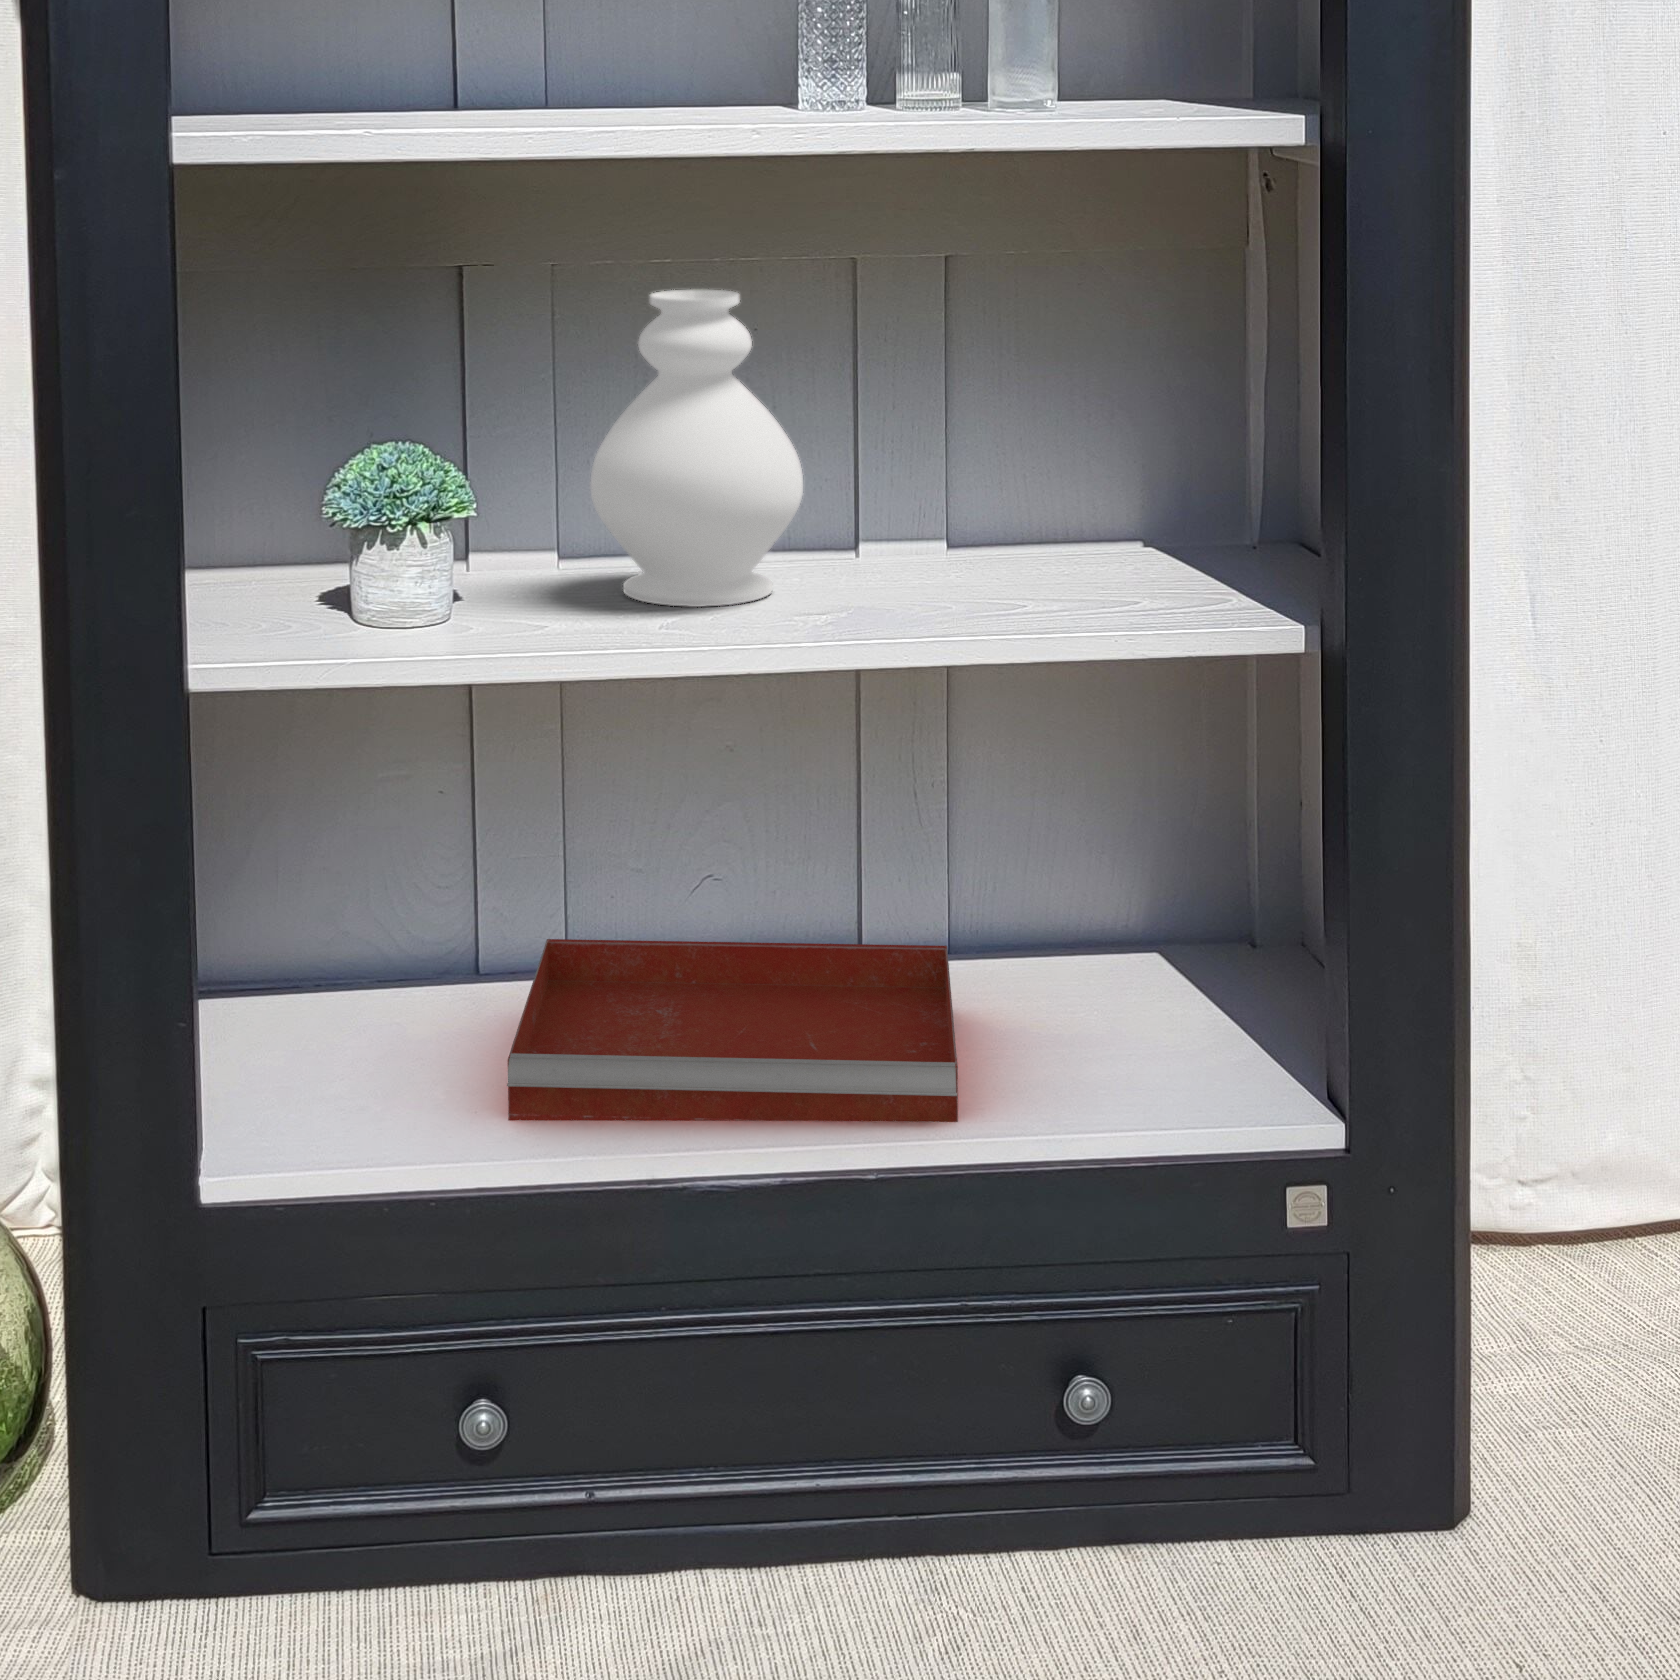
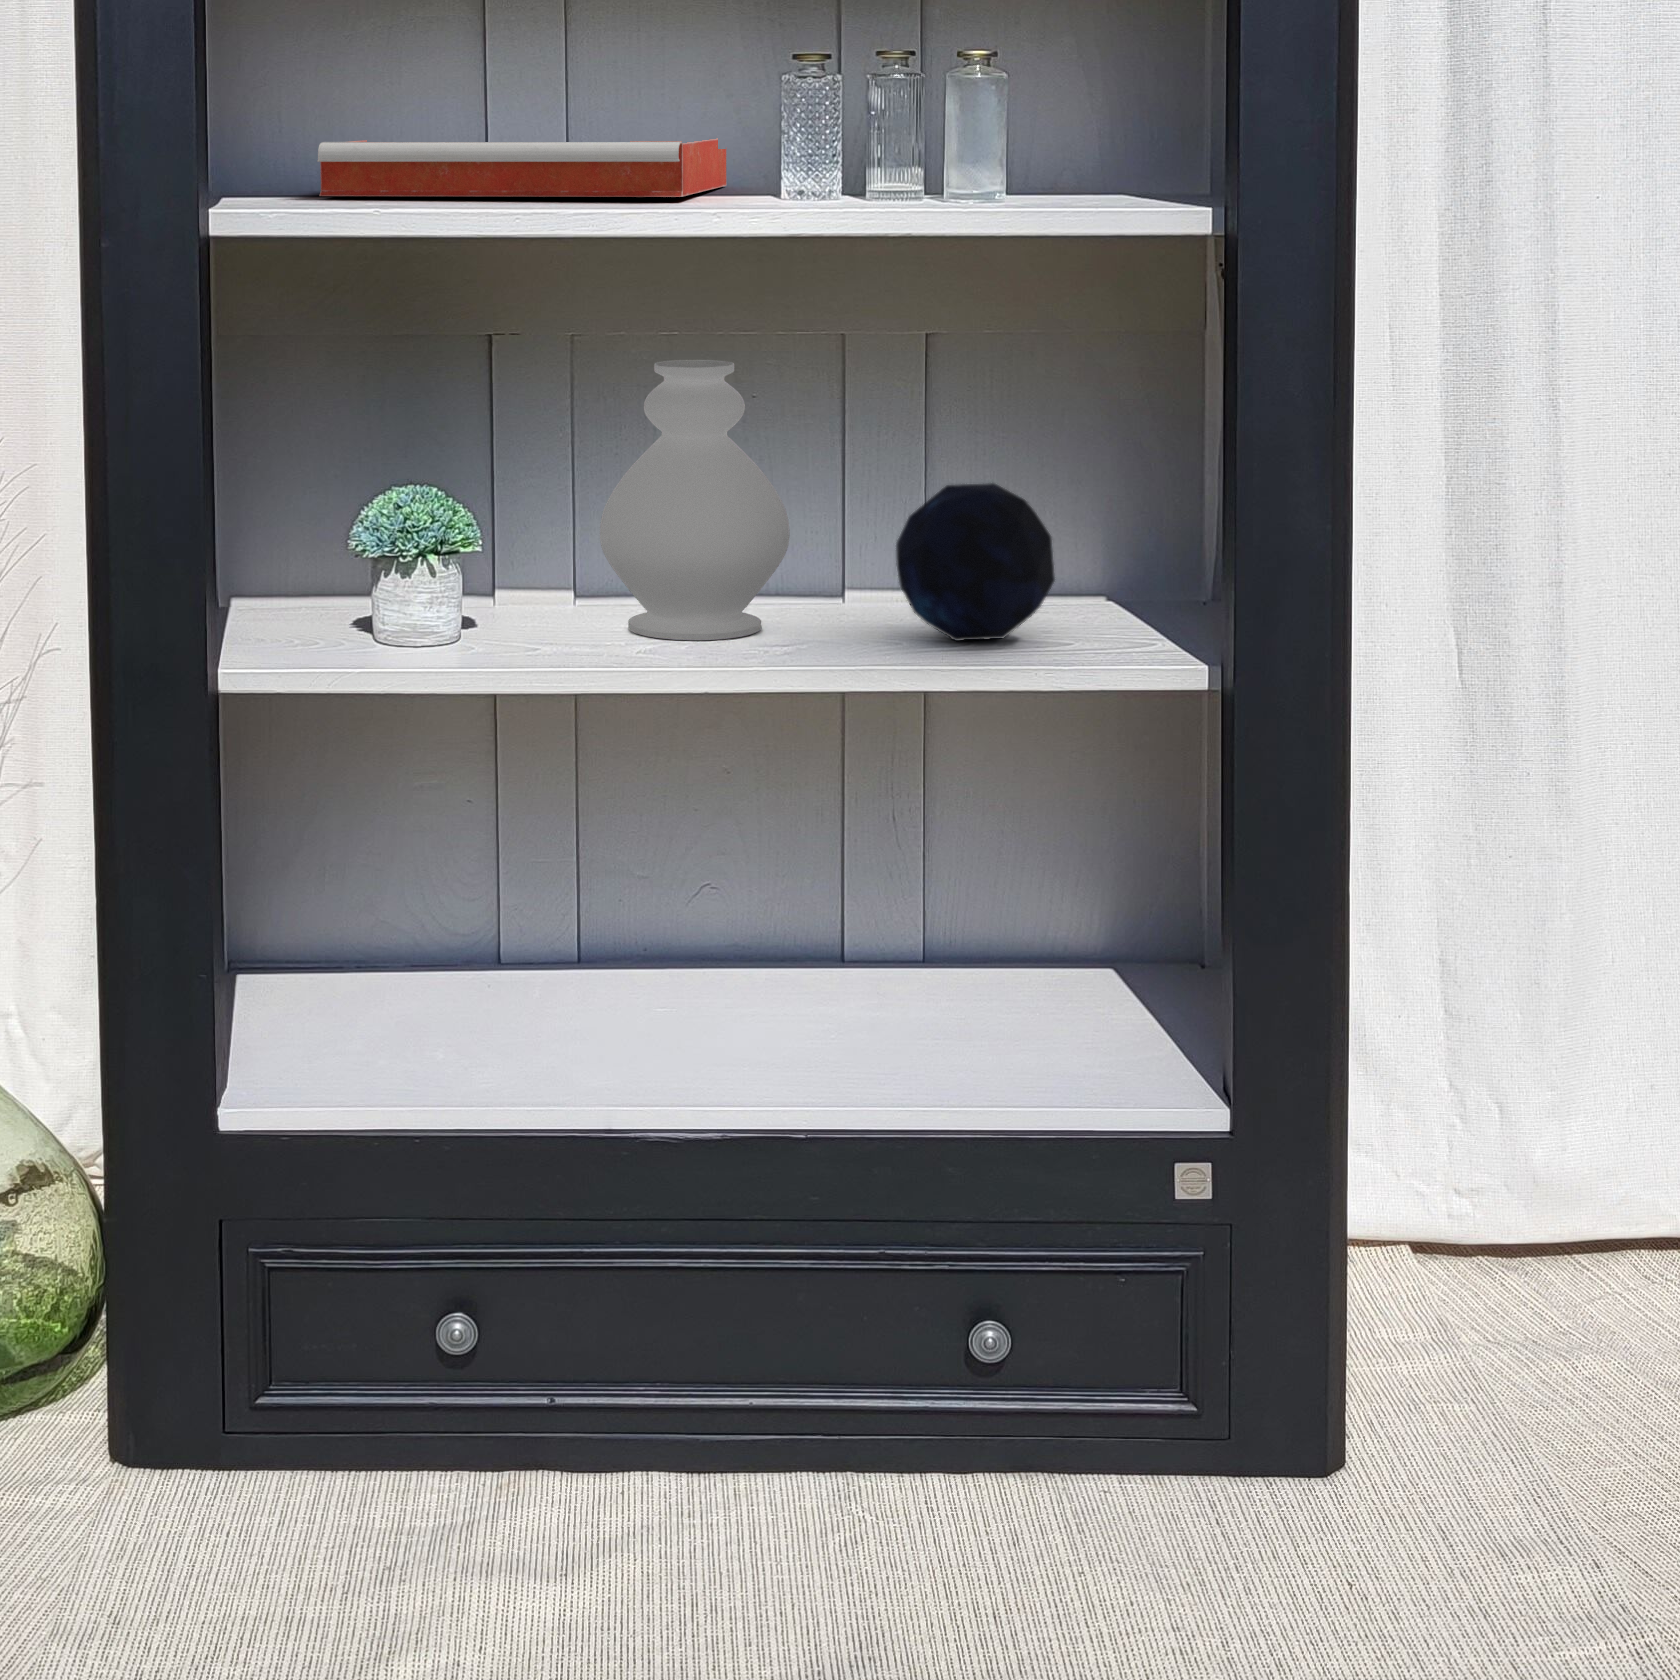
decorative orb: none [924,421,1104,598] -> present [896,483,1055,641]
tray: present [507,939,958,1122] -> present [317,138,726,197]

